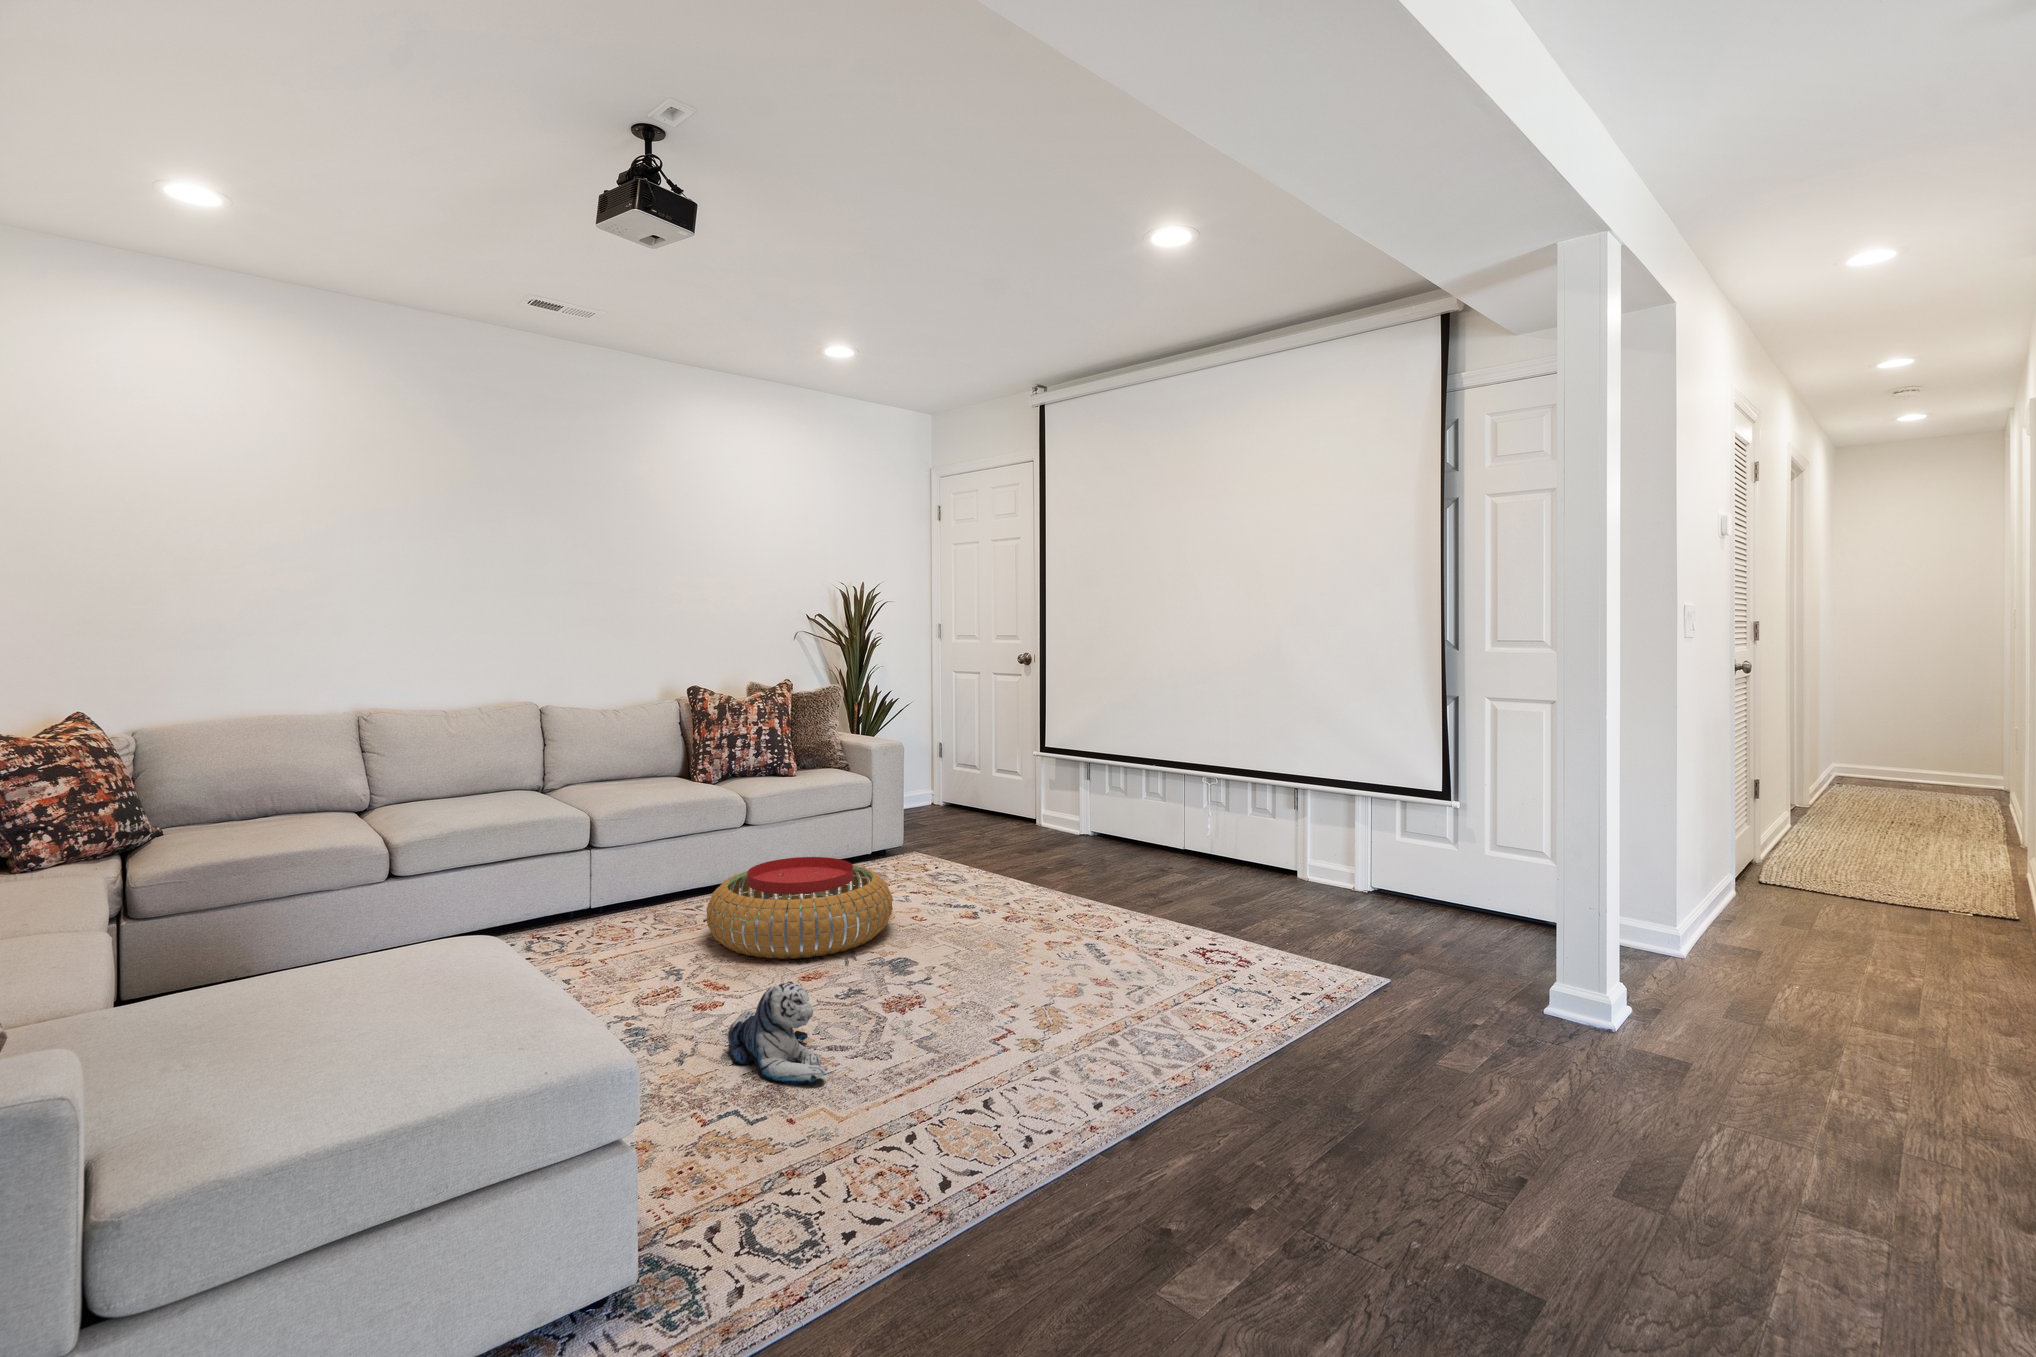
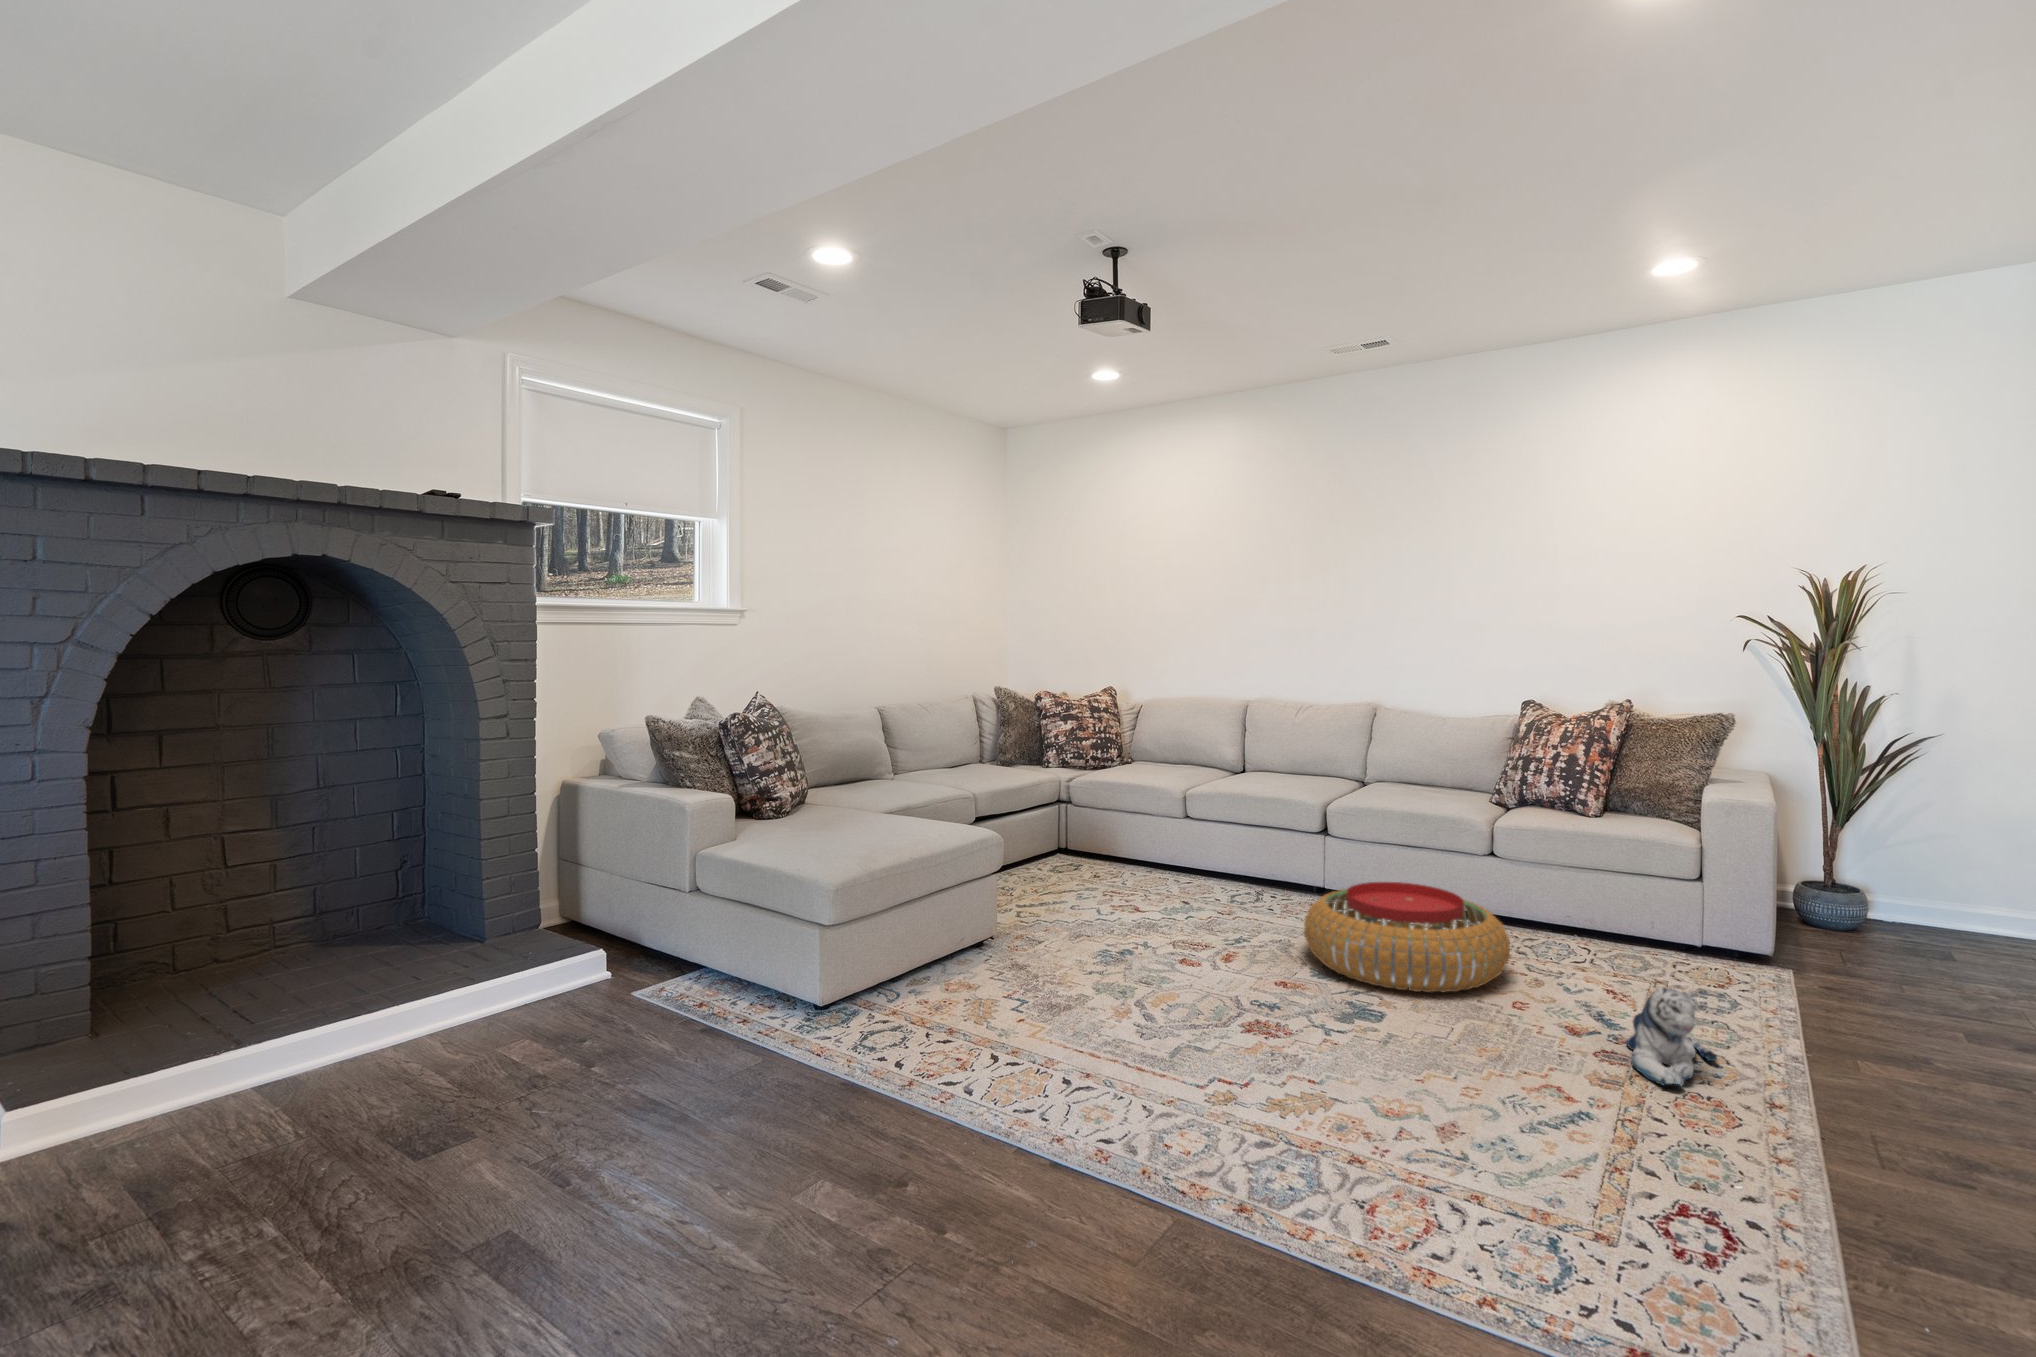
plush toy: present [728,982,826,1084] -> present [1626,987,1717,1086]

